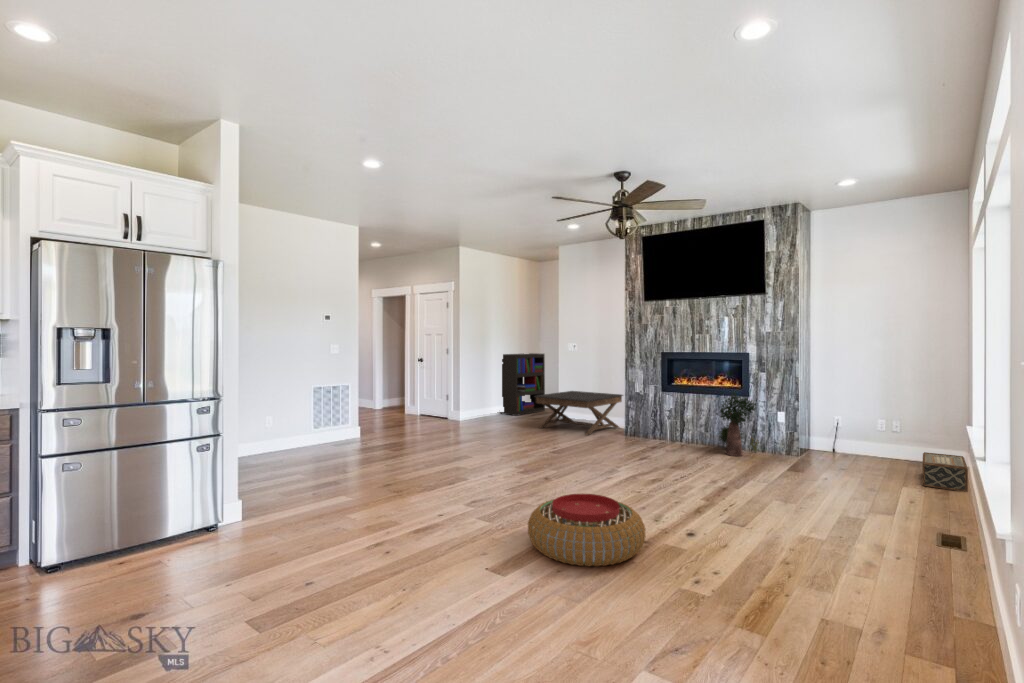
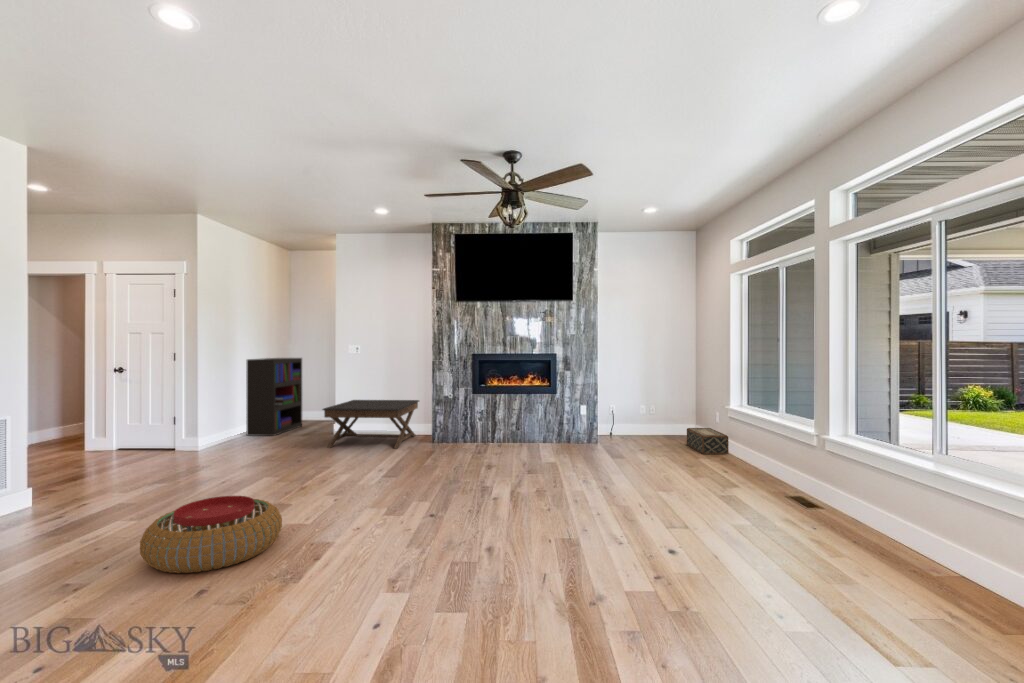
potted plant: present [719,394,759,456] -> none [534,391,574,450]
pouf: present [528,494,646,566] -> present [140,496,282,573]

